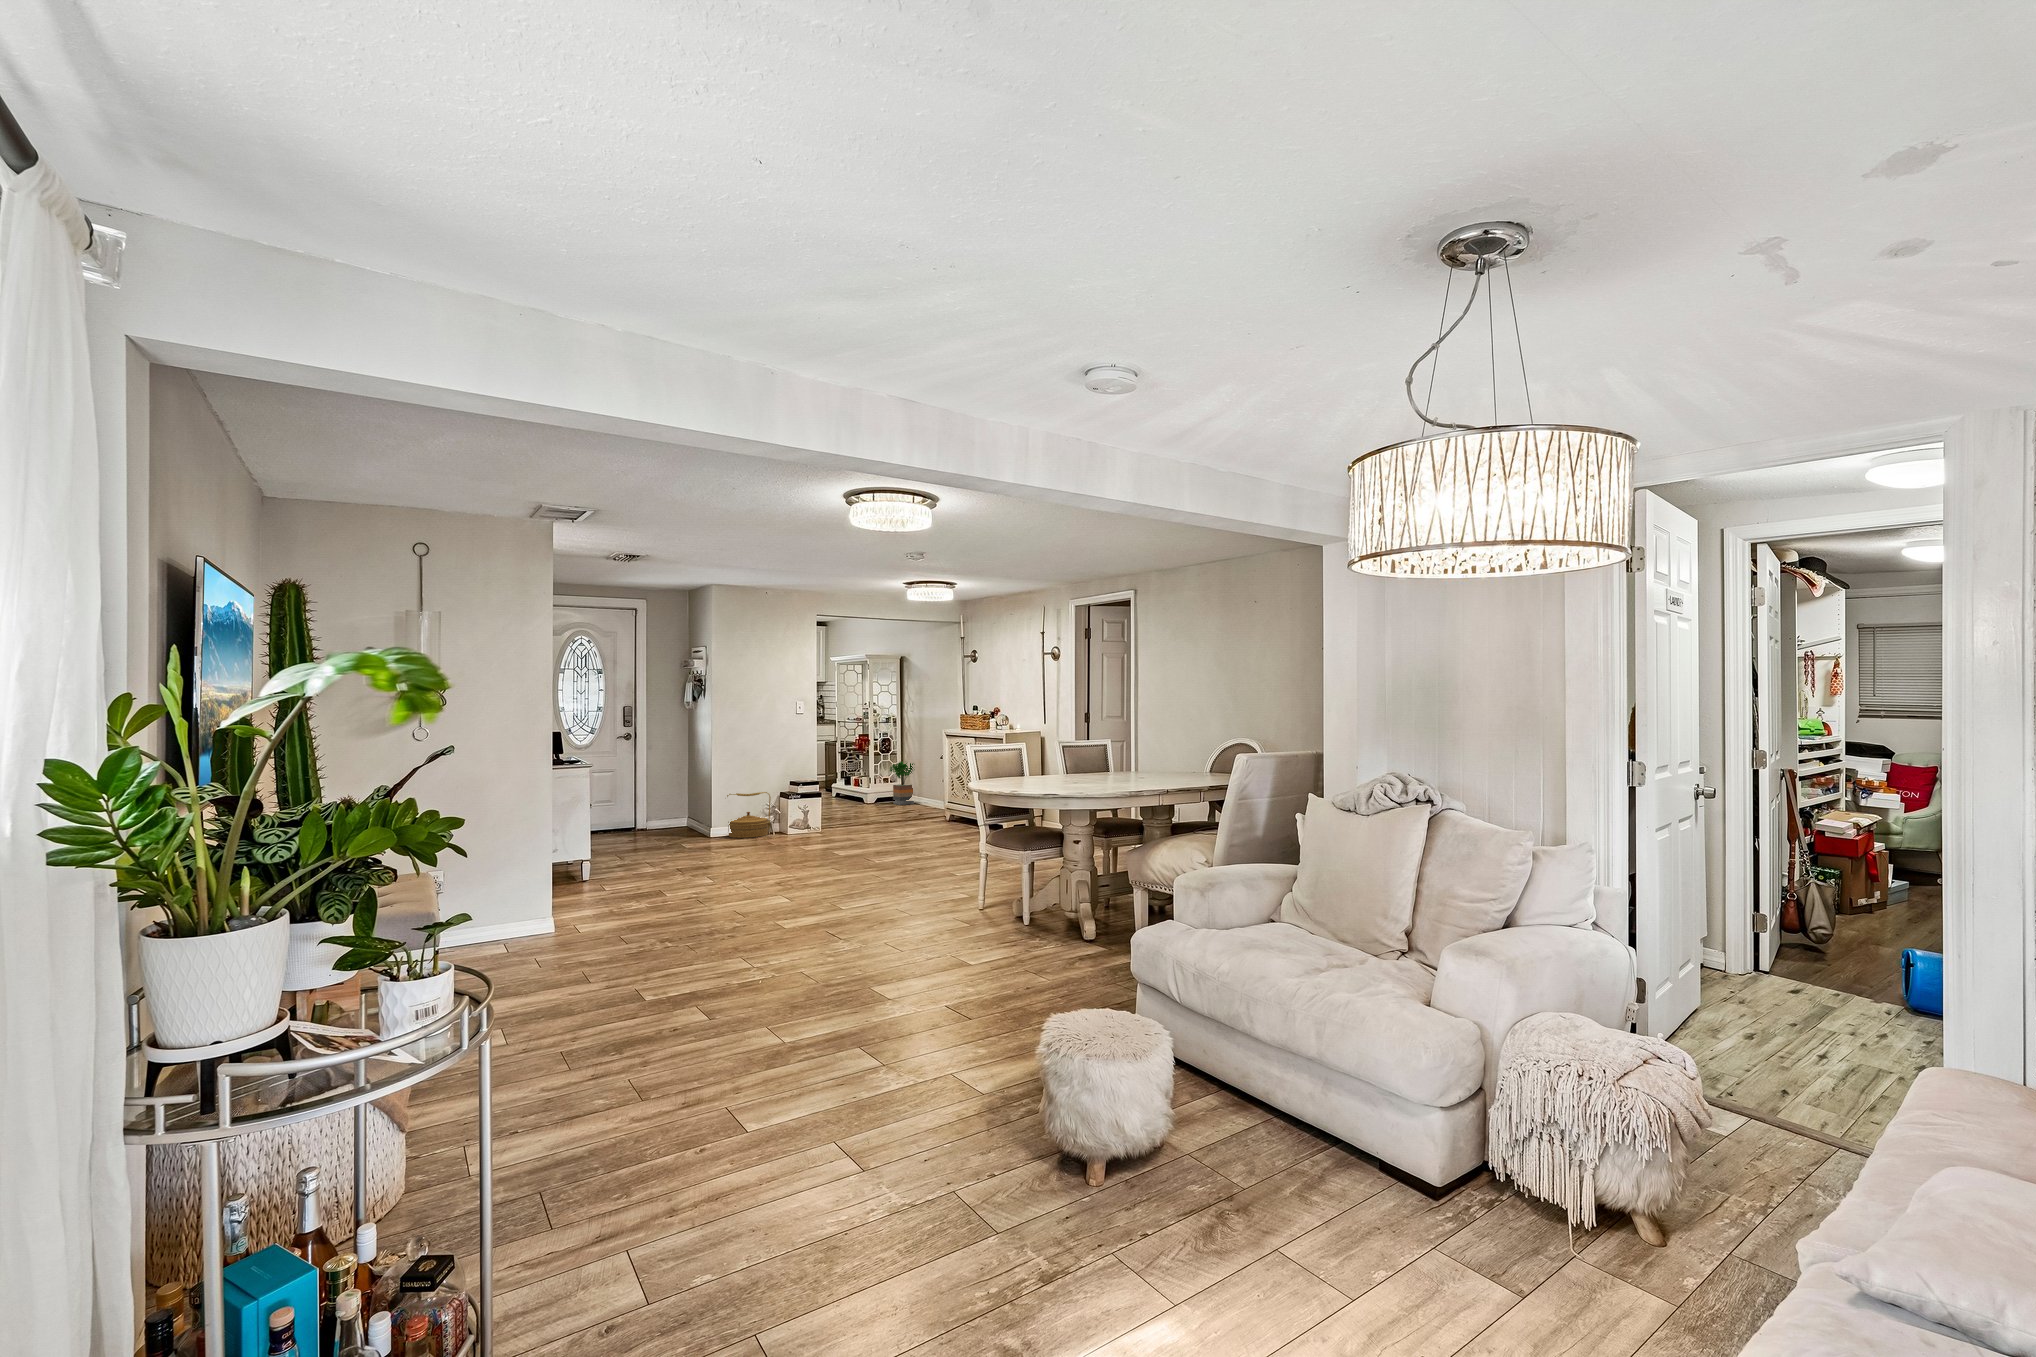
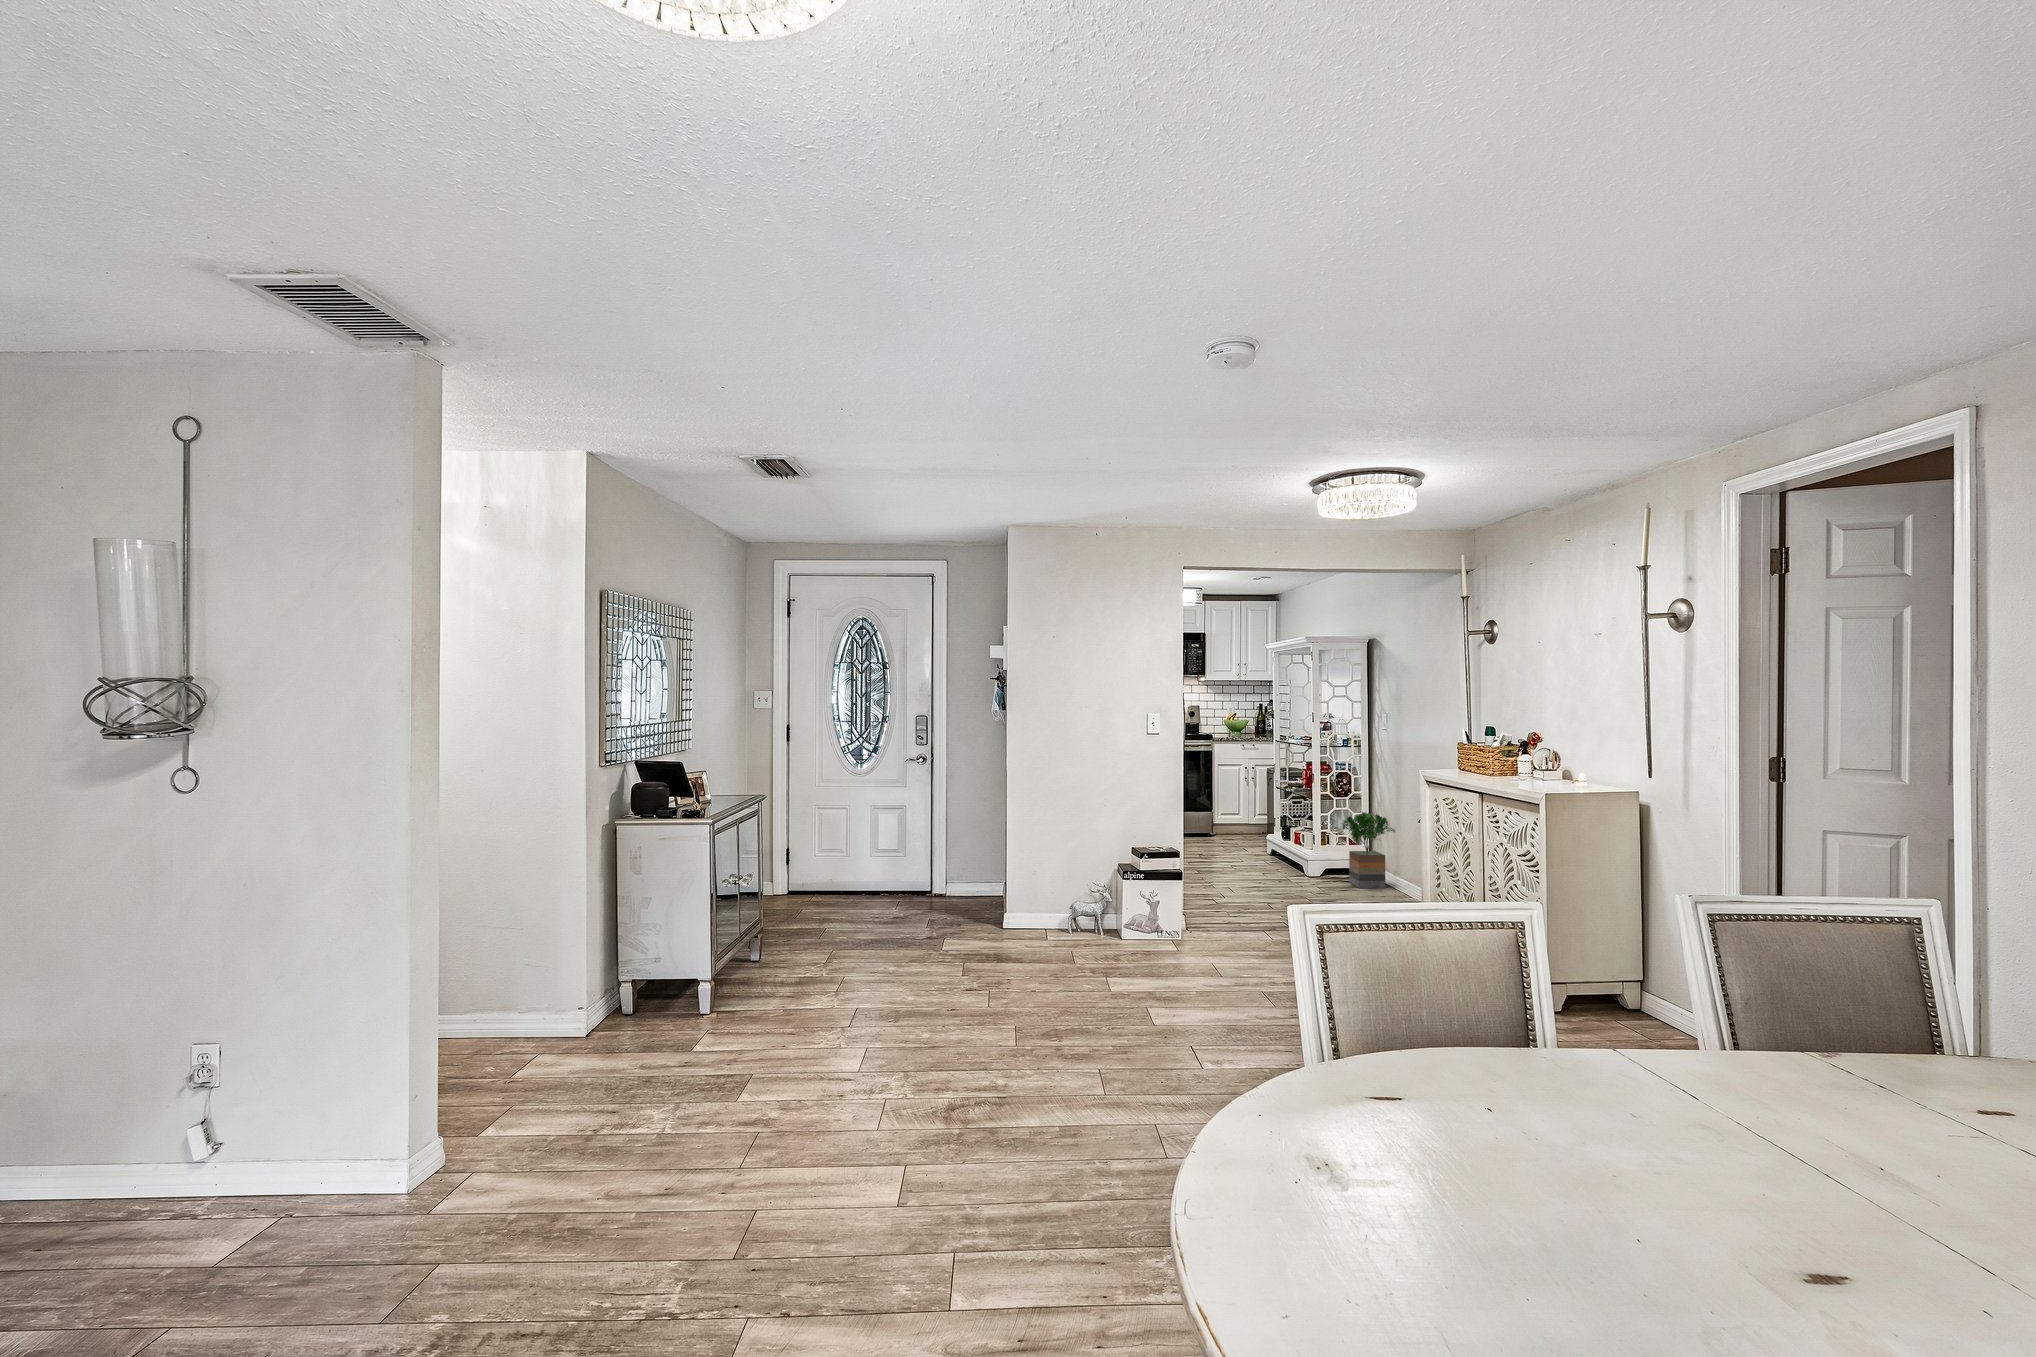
woven basket: present [727,792,771,838] -> none [1019,864,1092,945]

